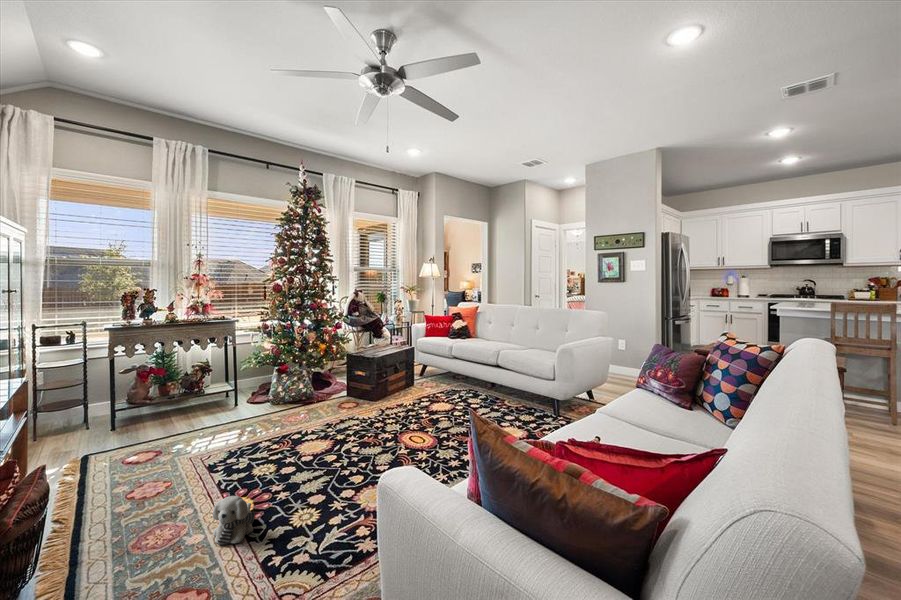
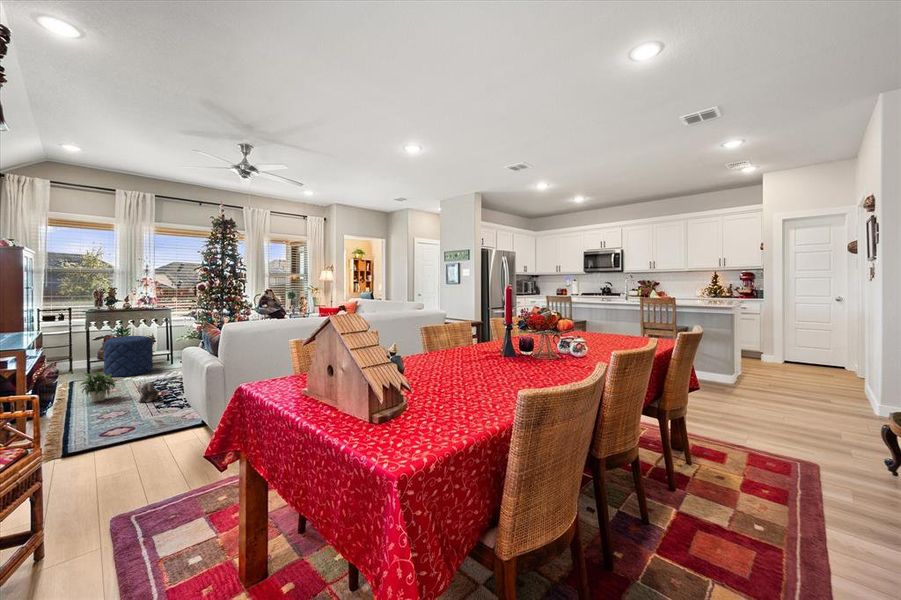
pouf: none [136,367,215,441] -> present [103,336,153,377]
potted plant: none [84,464,164,539] -> present [80,372,115,402]

